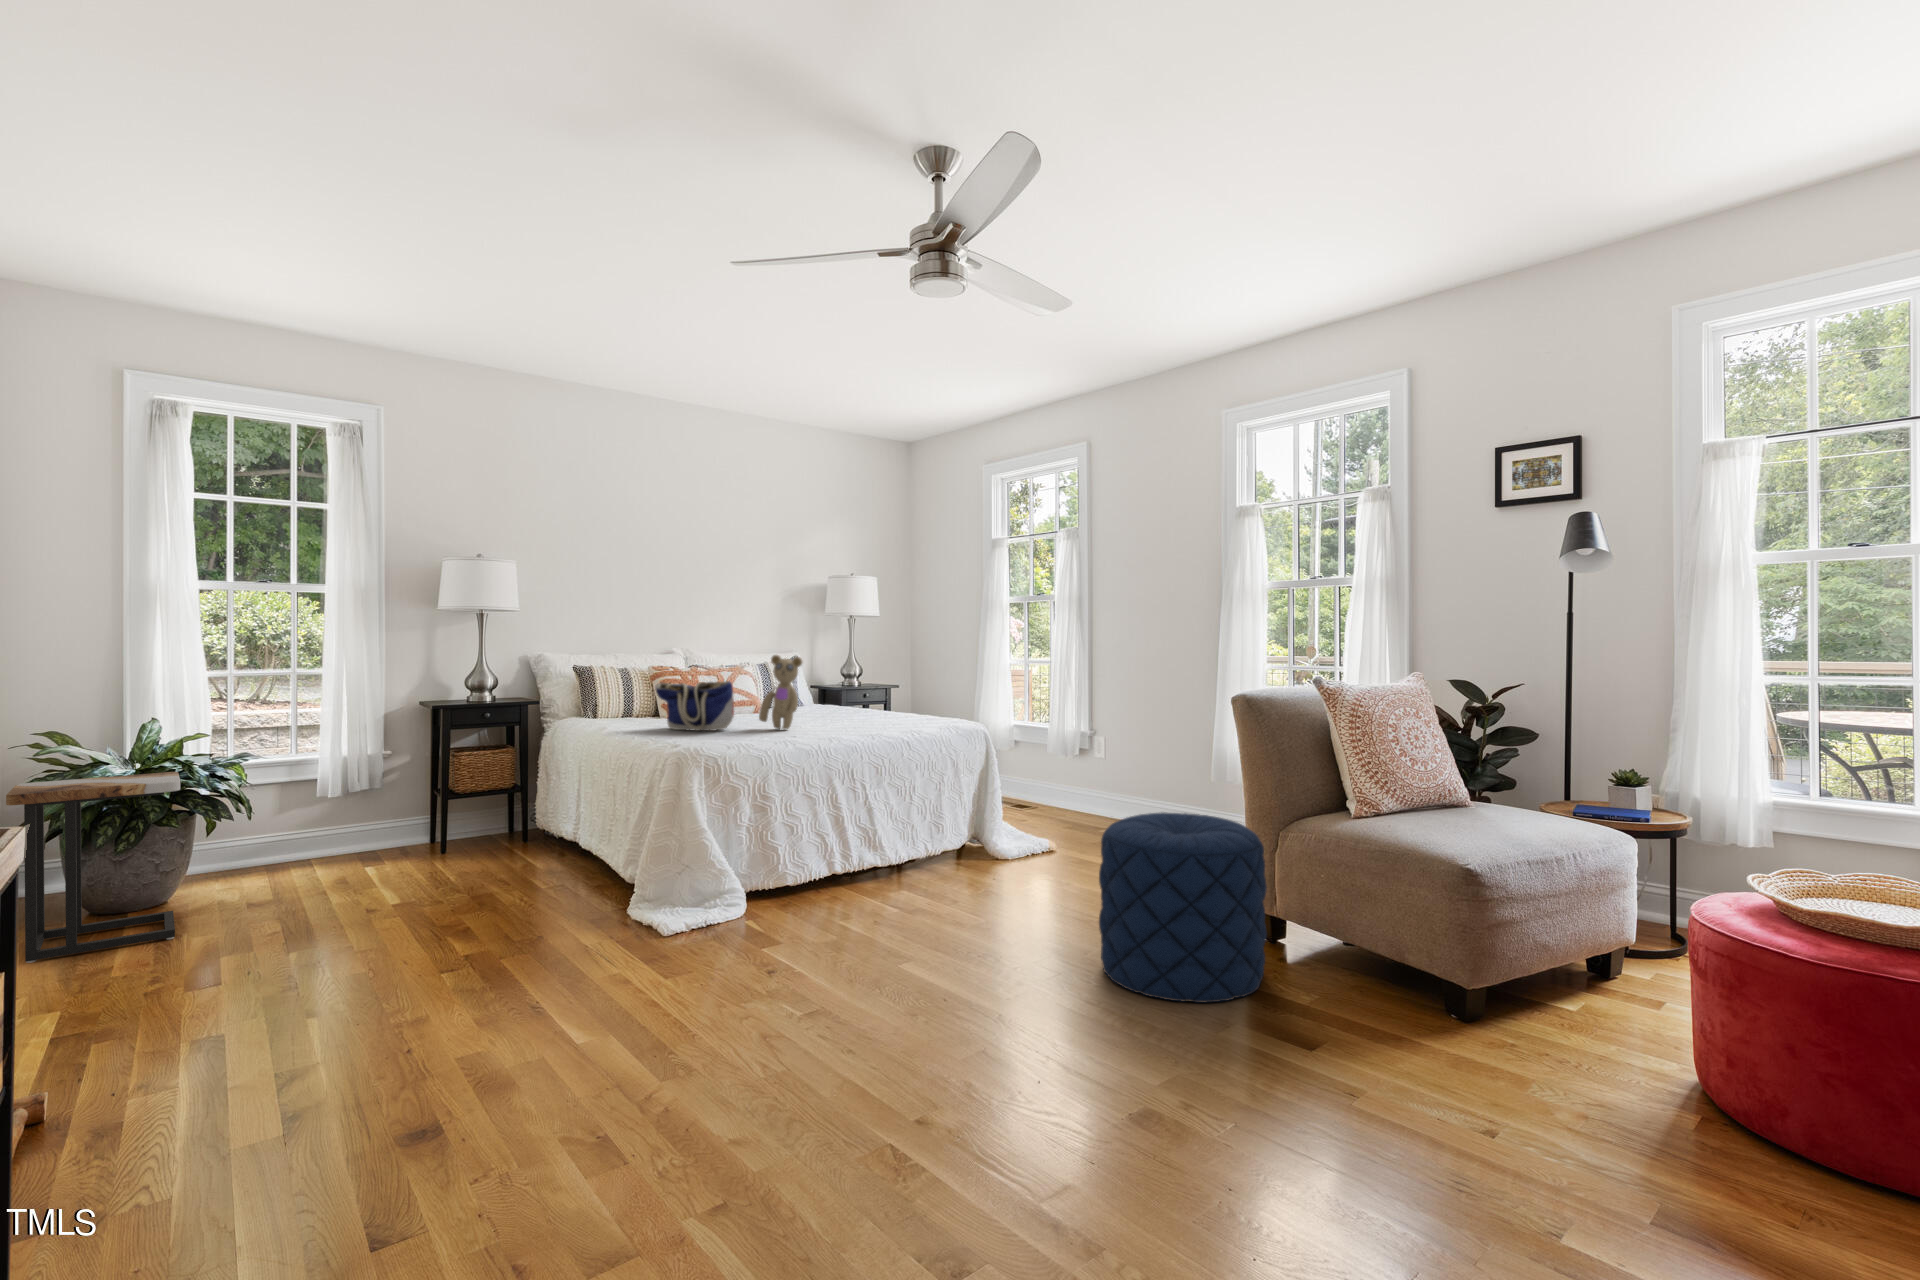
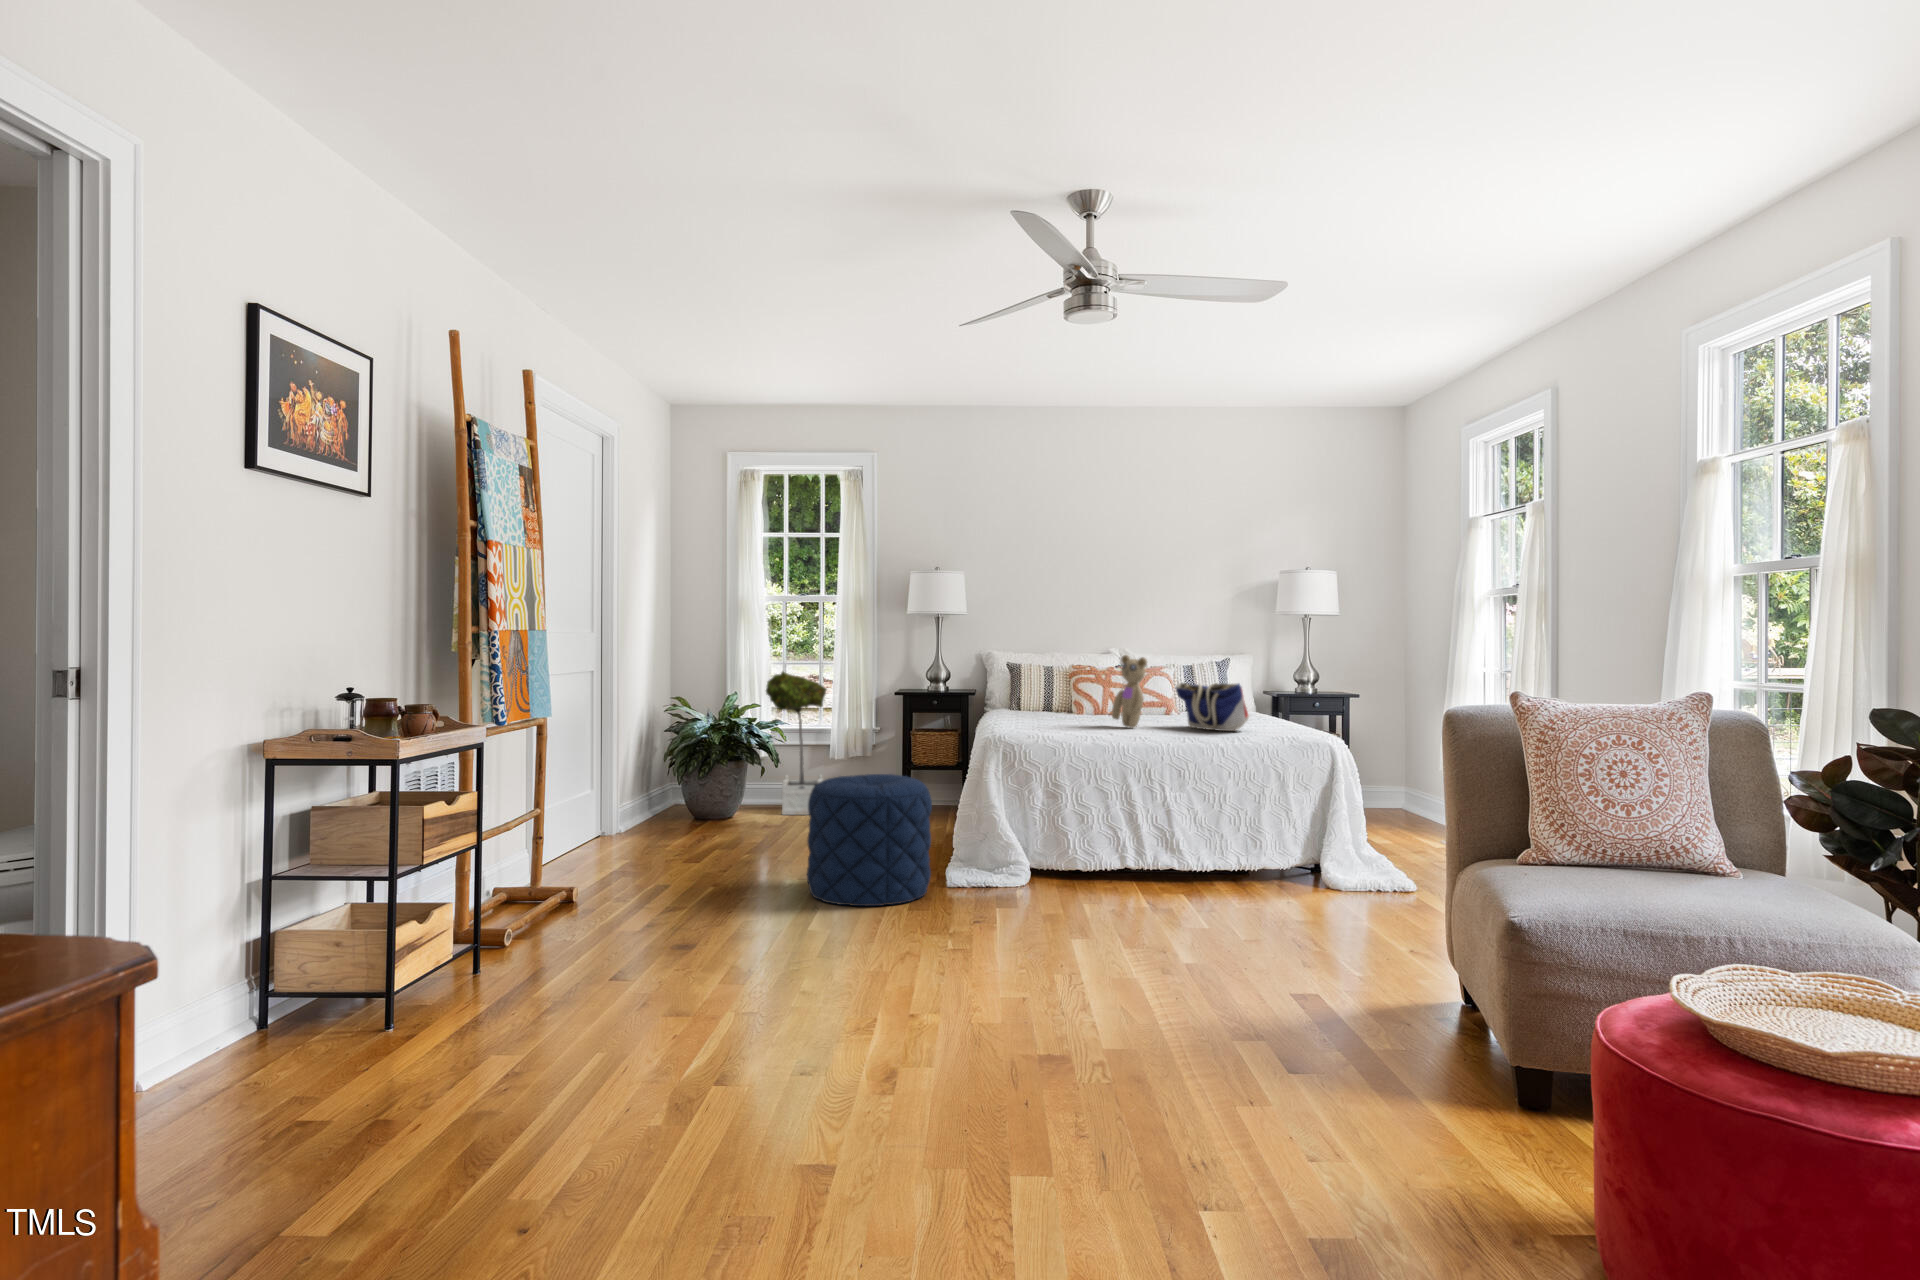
tote bag: present [655,681,734,731] -> present [1176,683,1249,731]
potted tree: none [219,687,324,888] -> present [766,672,827,815]
side table: present [6,772,180,963] -> none [632,725,725,833]
pouf: present [1099,812,1267,1002] -> present [807,774,932,906]

